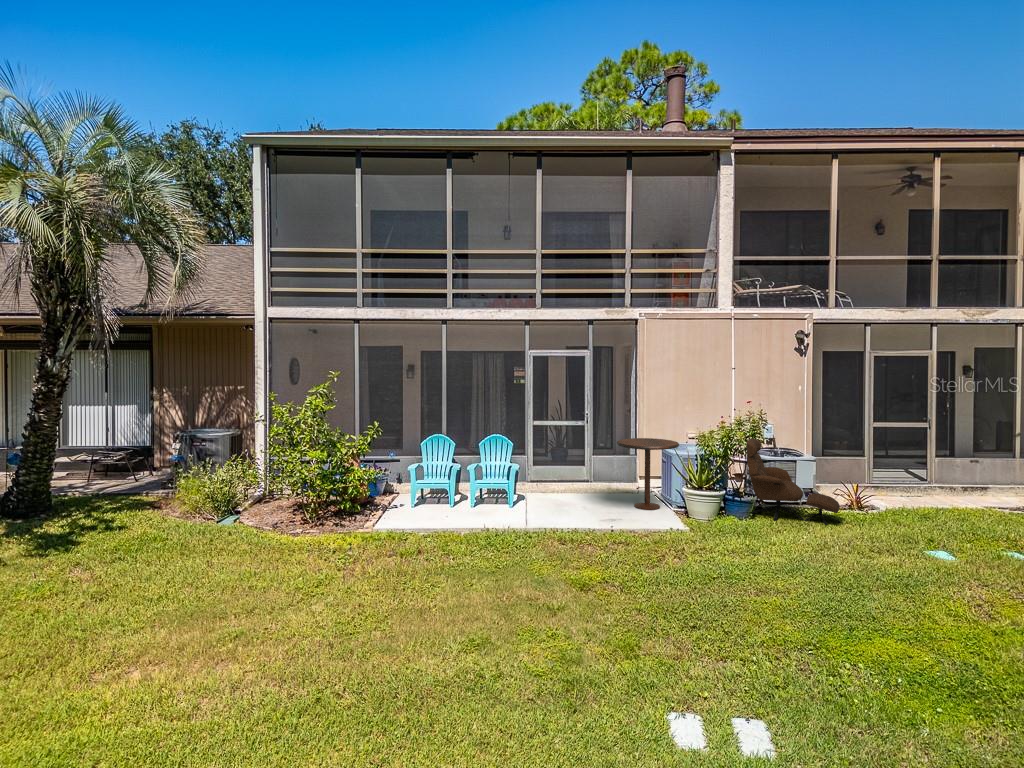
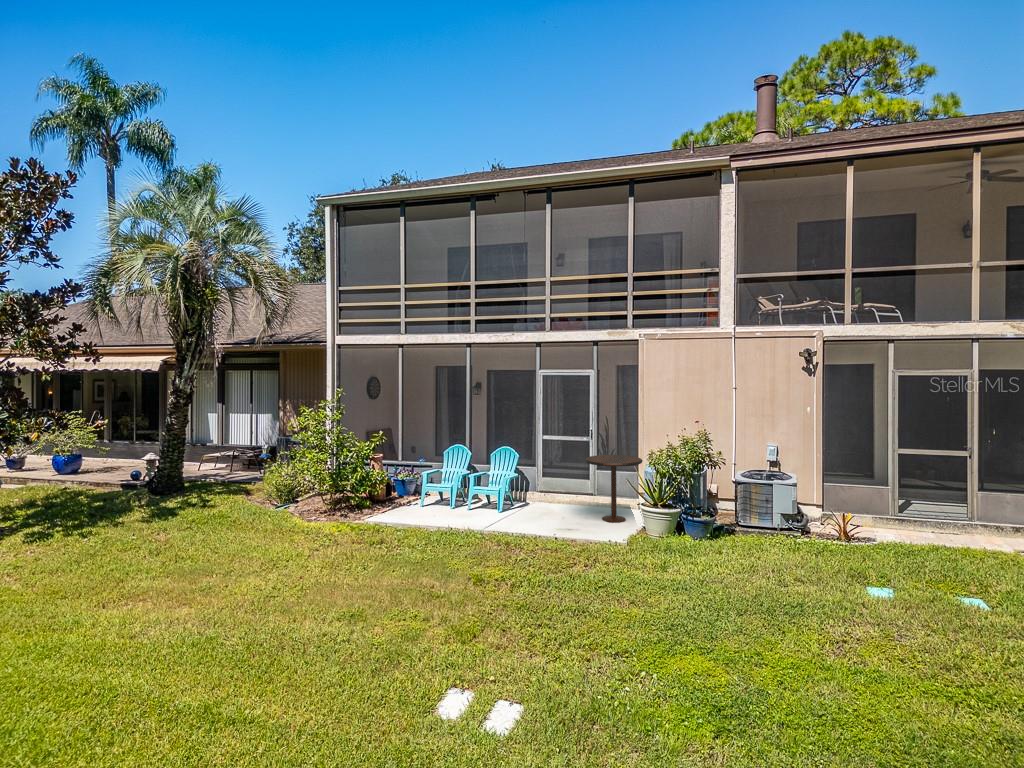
lounge chair: present [746,439,840,525] -> none [696,460,789,550]

